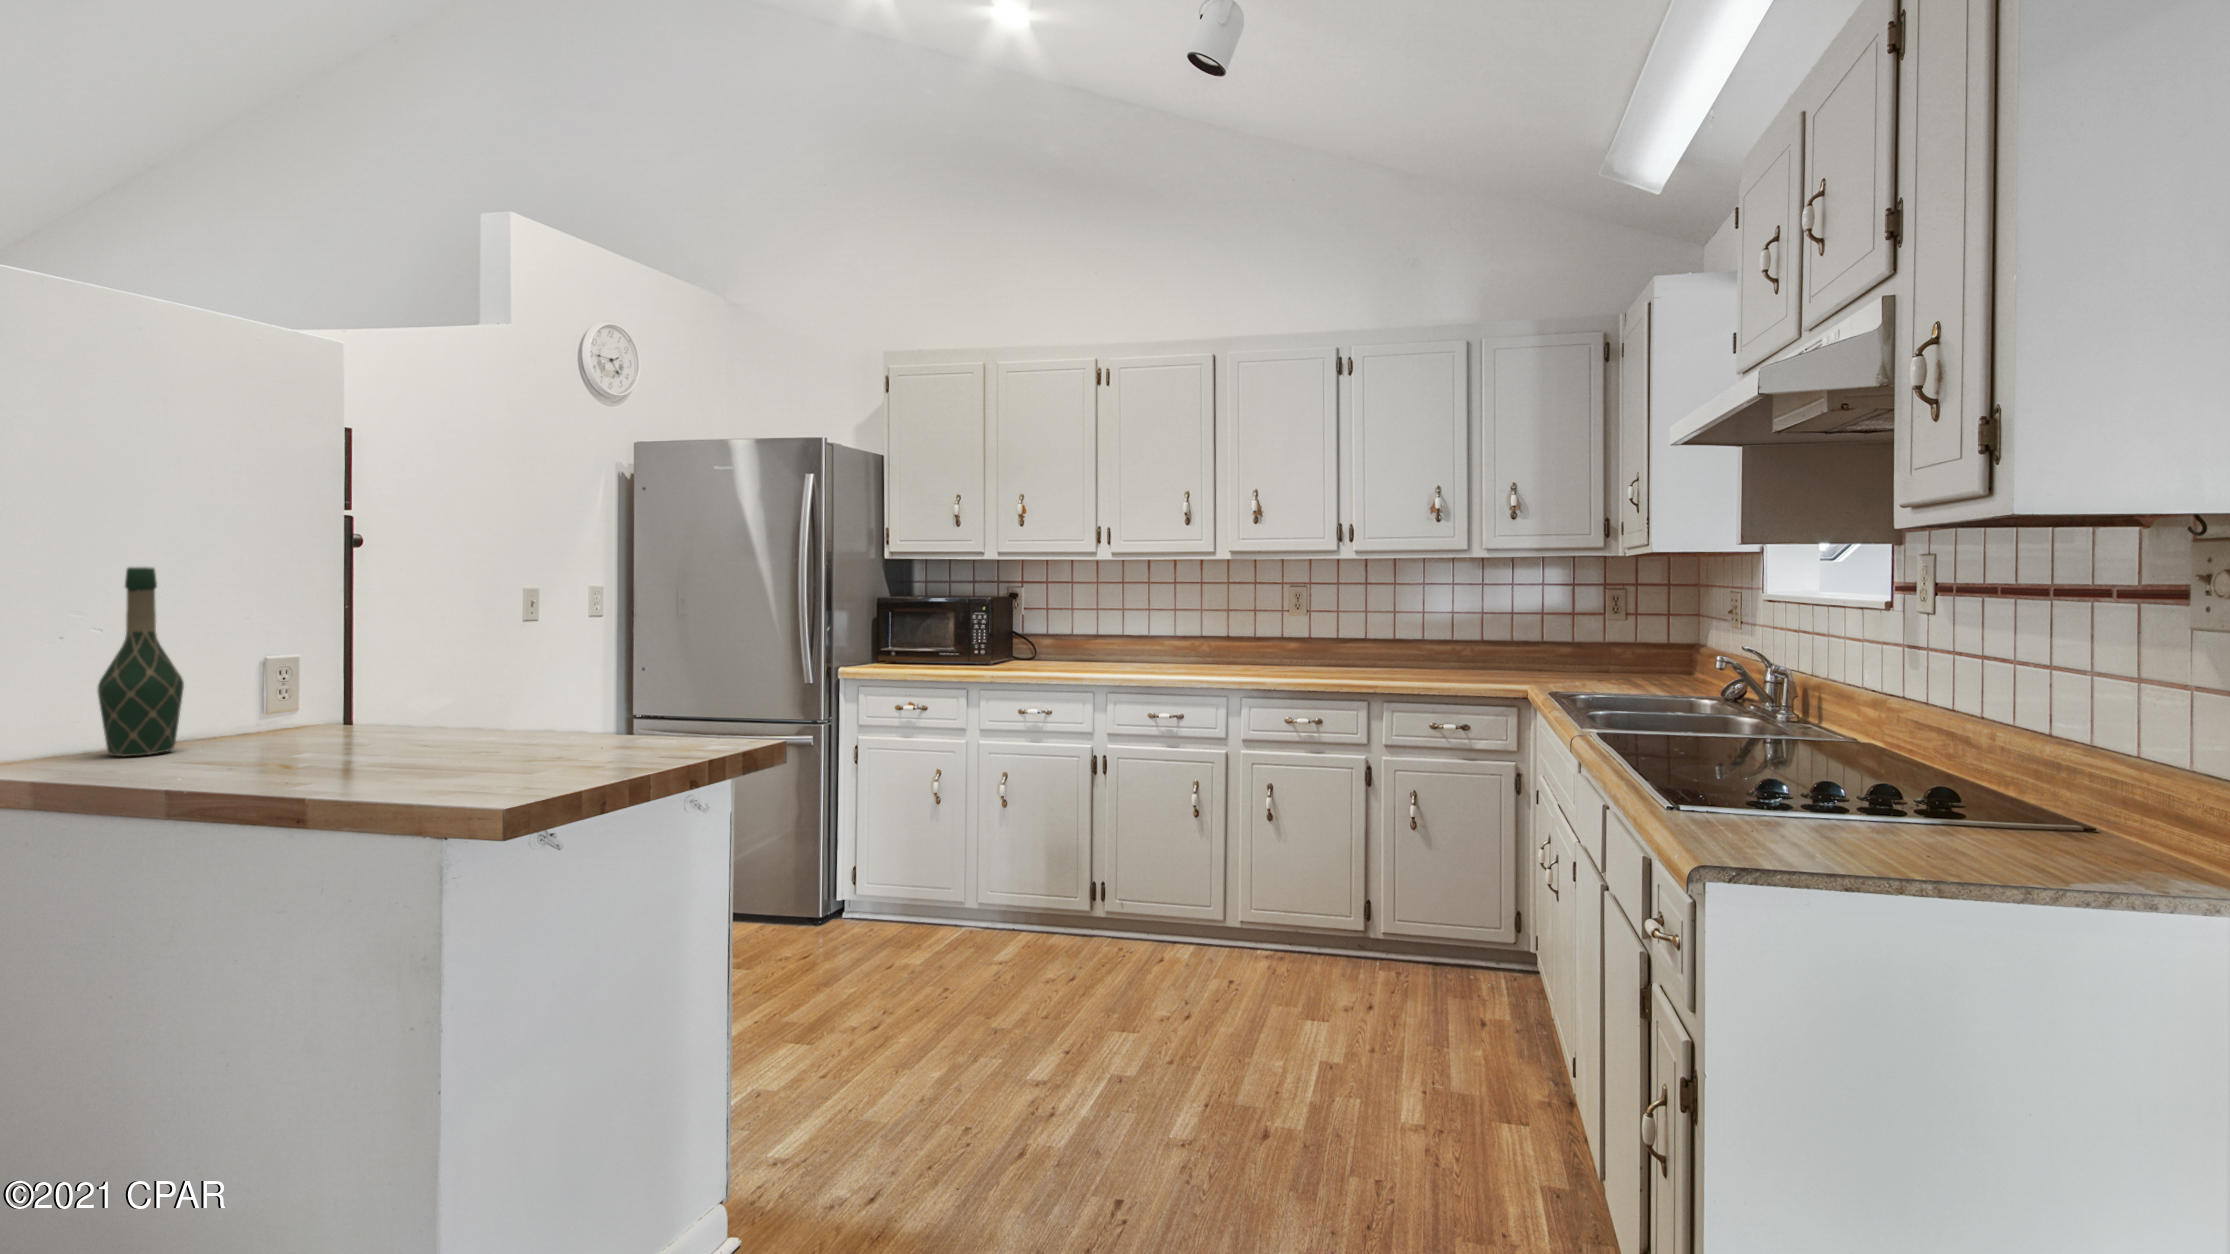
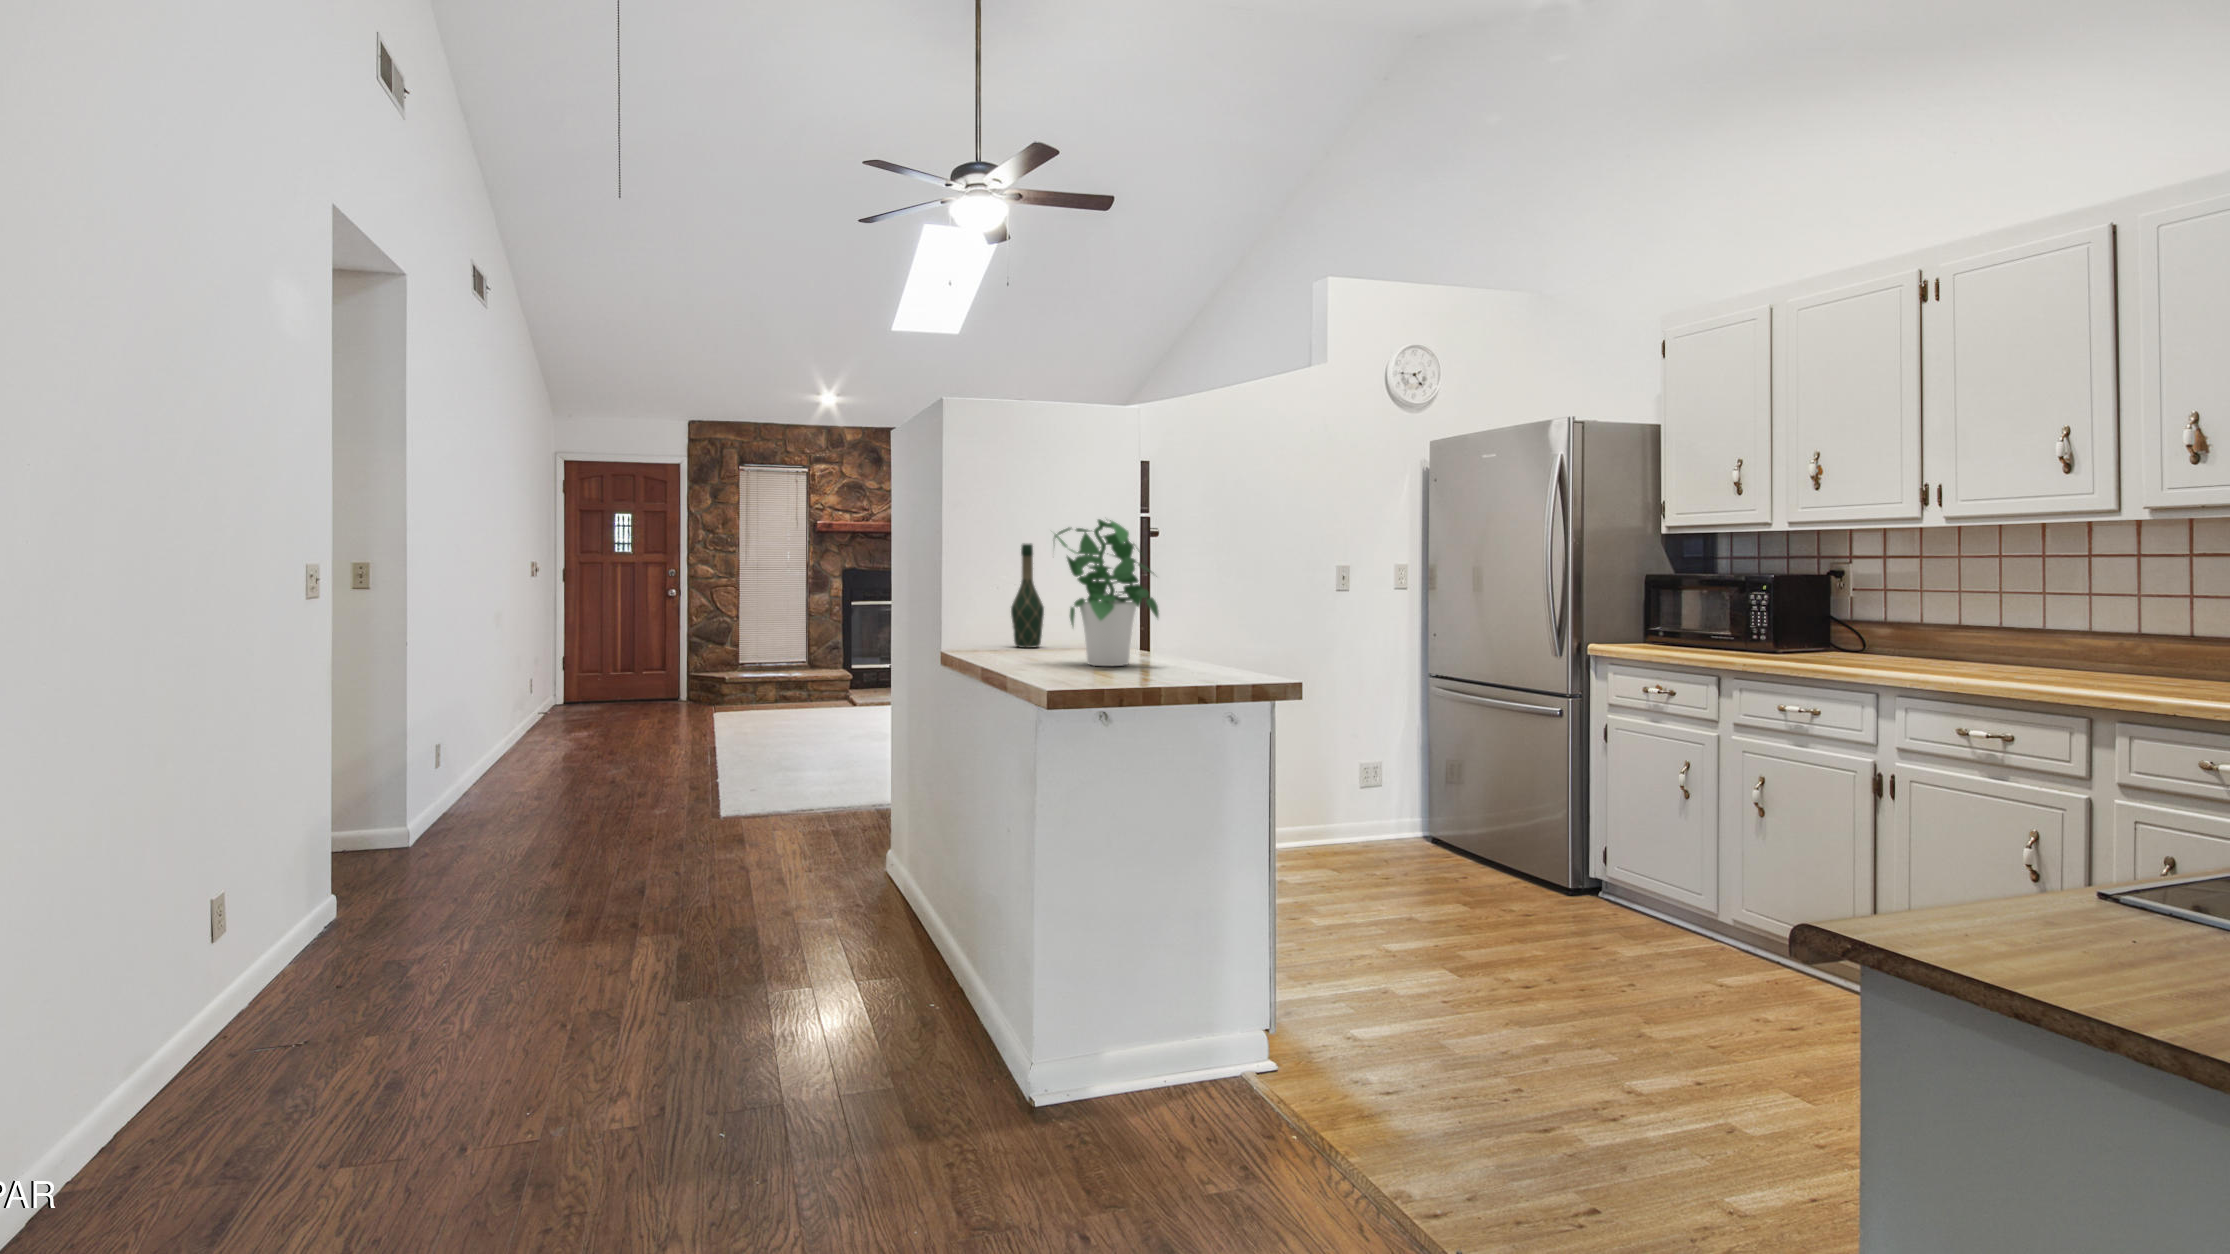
potted plant: none [338,535,554,772] -> present [1054,519,1159,666]

